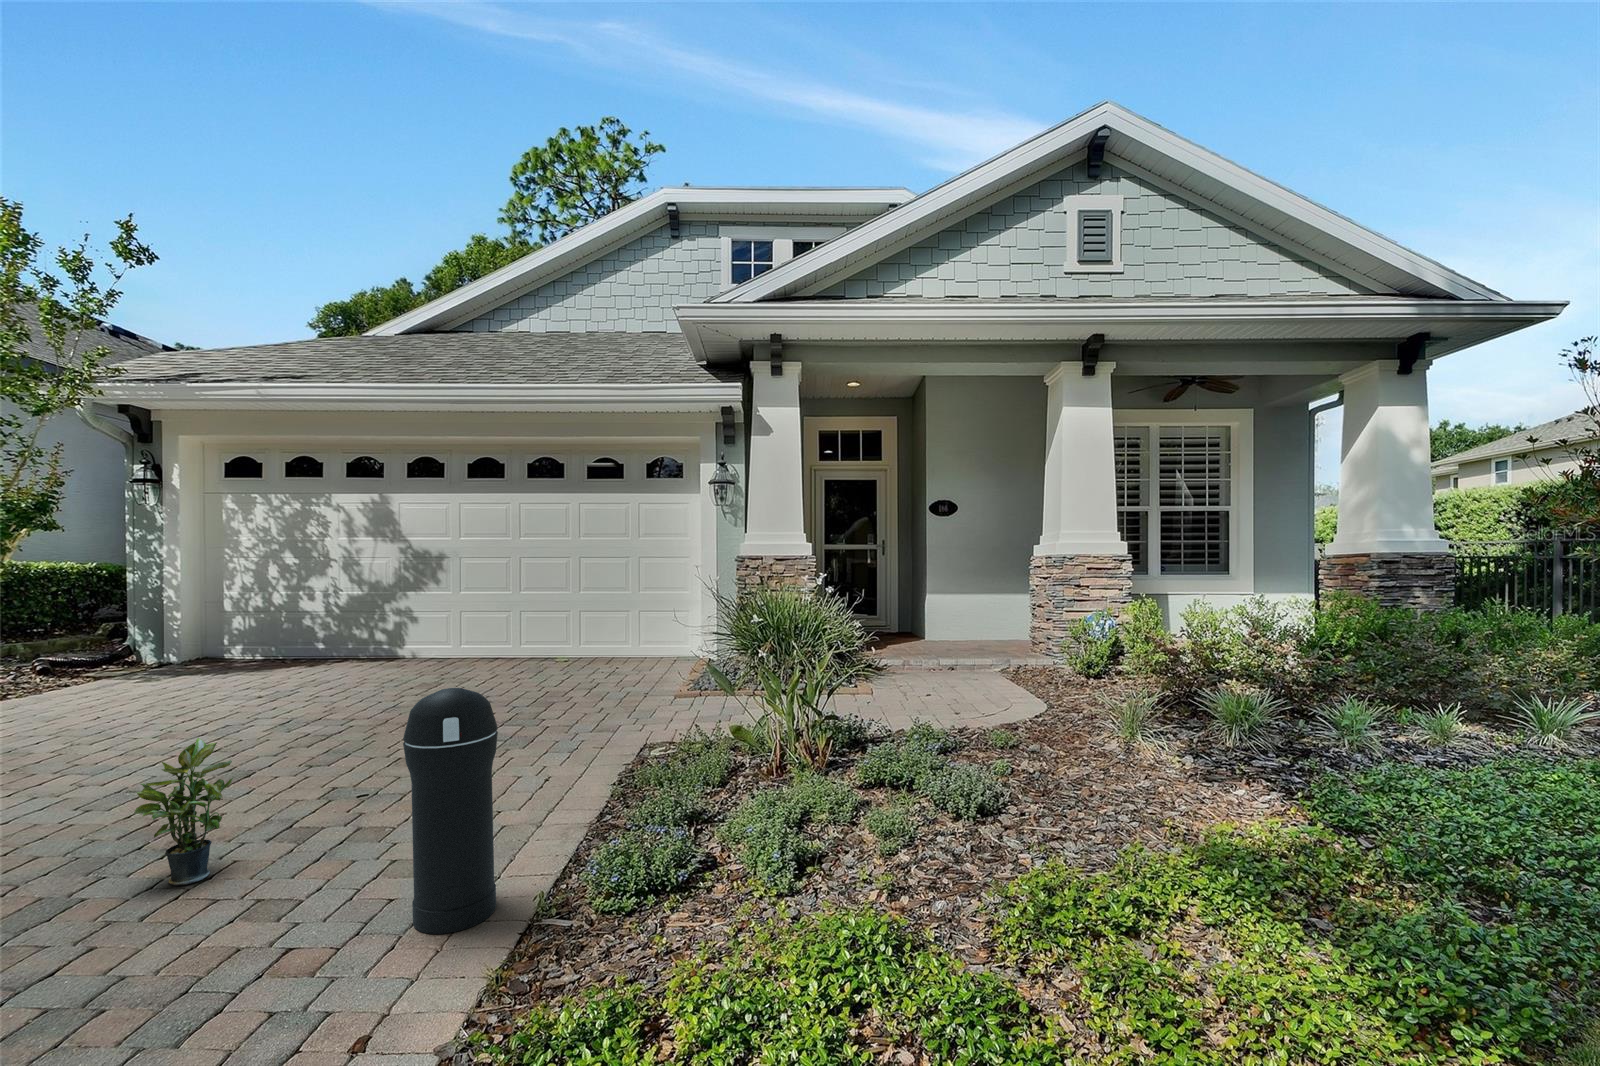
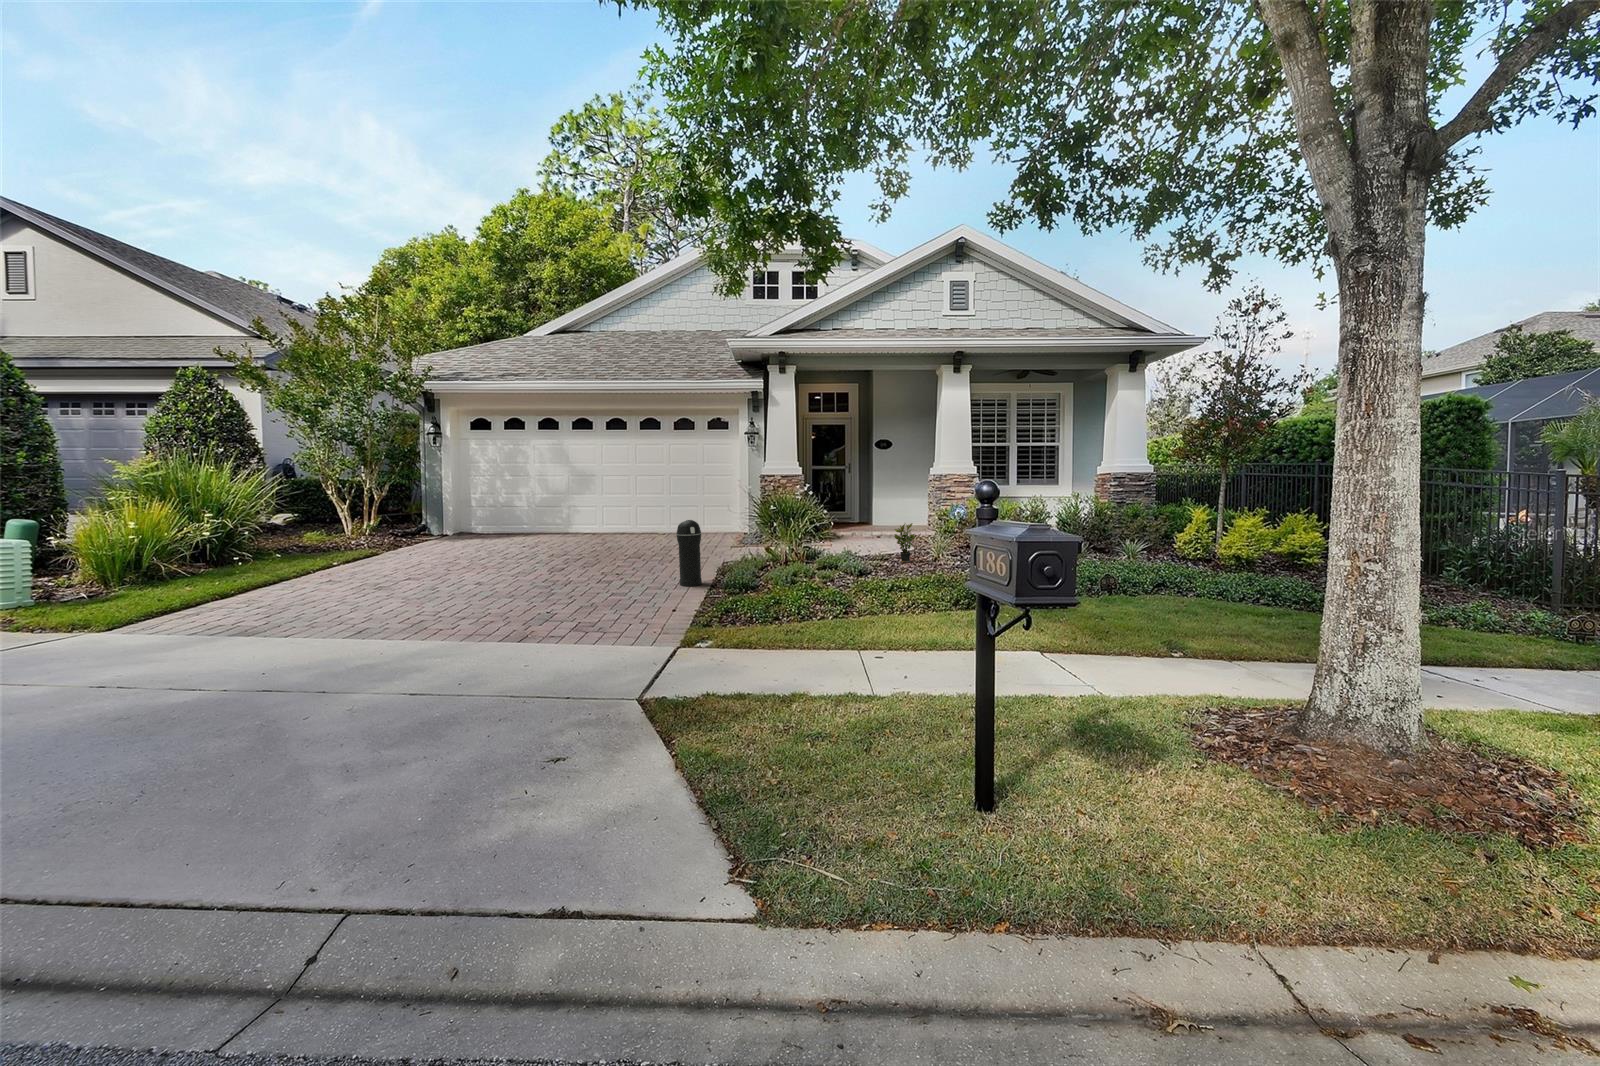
potted plant: present [134,738,233,885] -> present [895,523,915,563]

